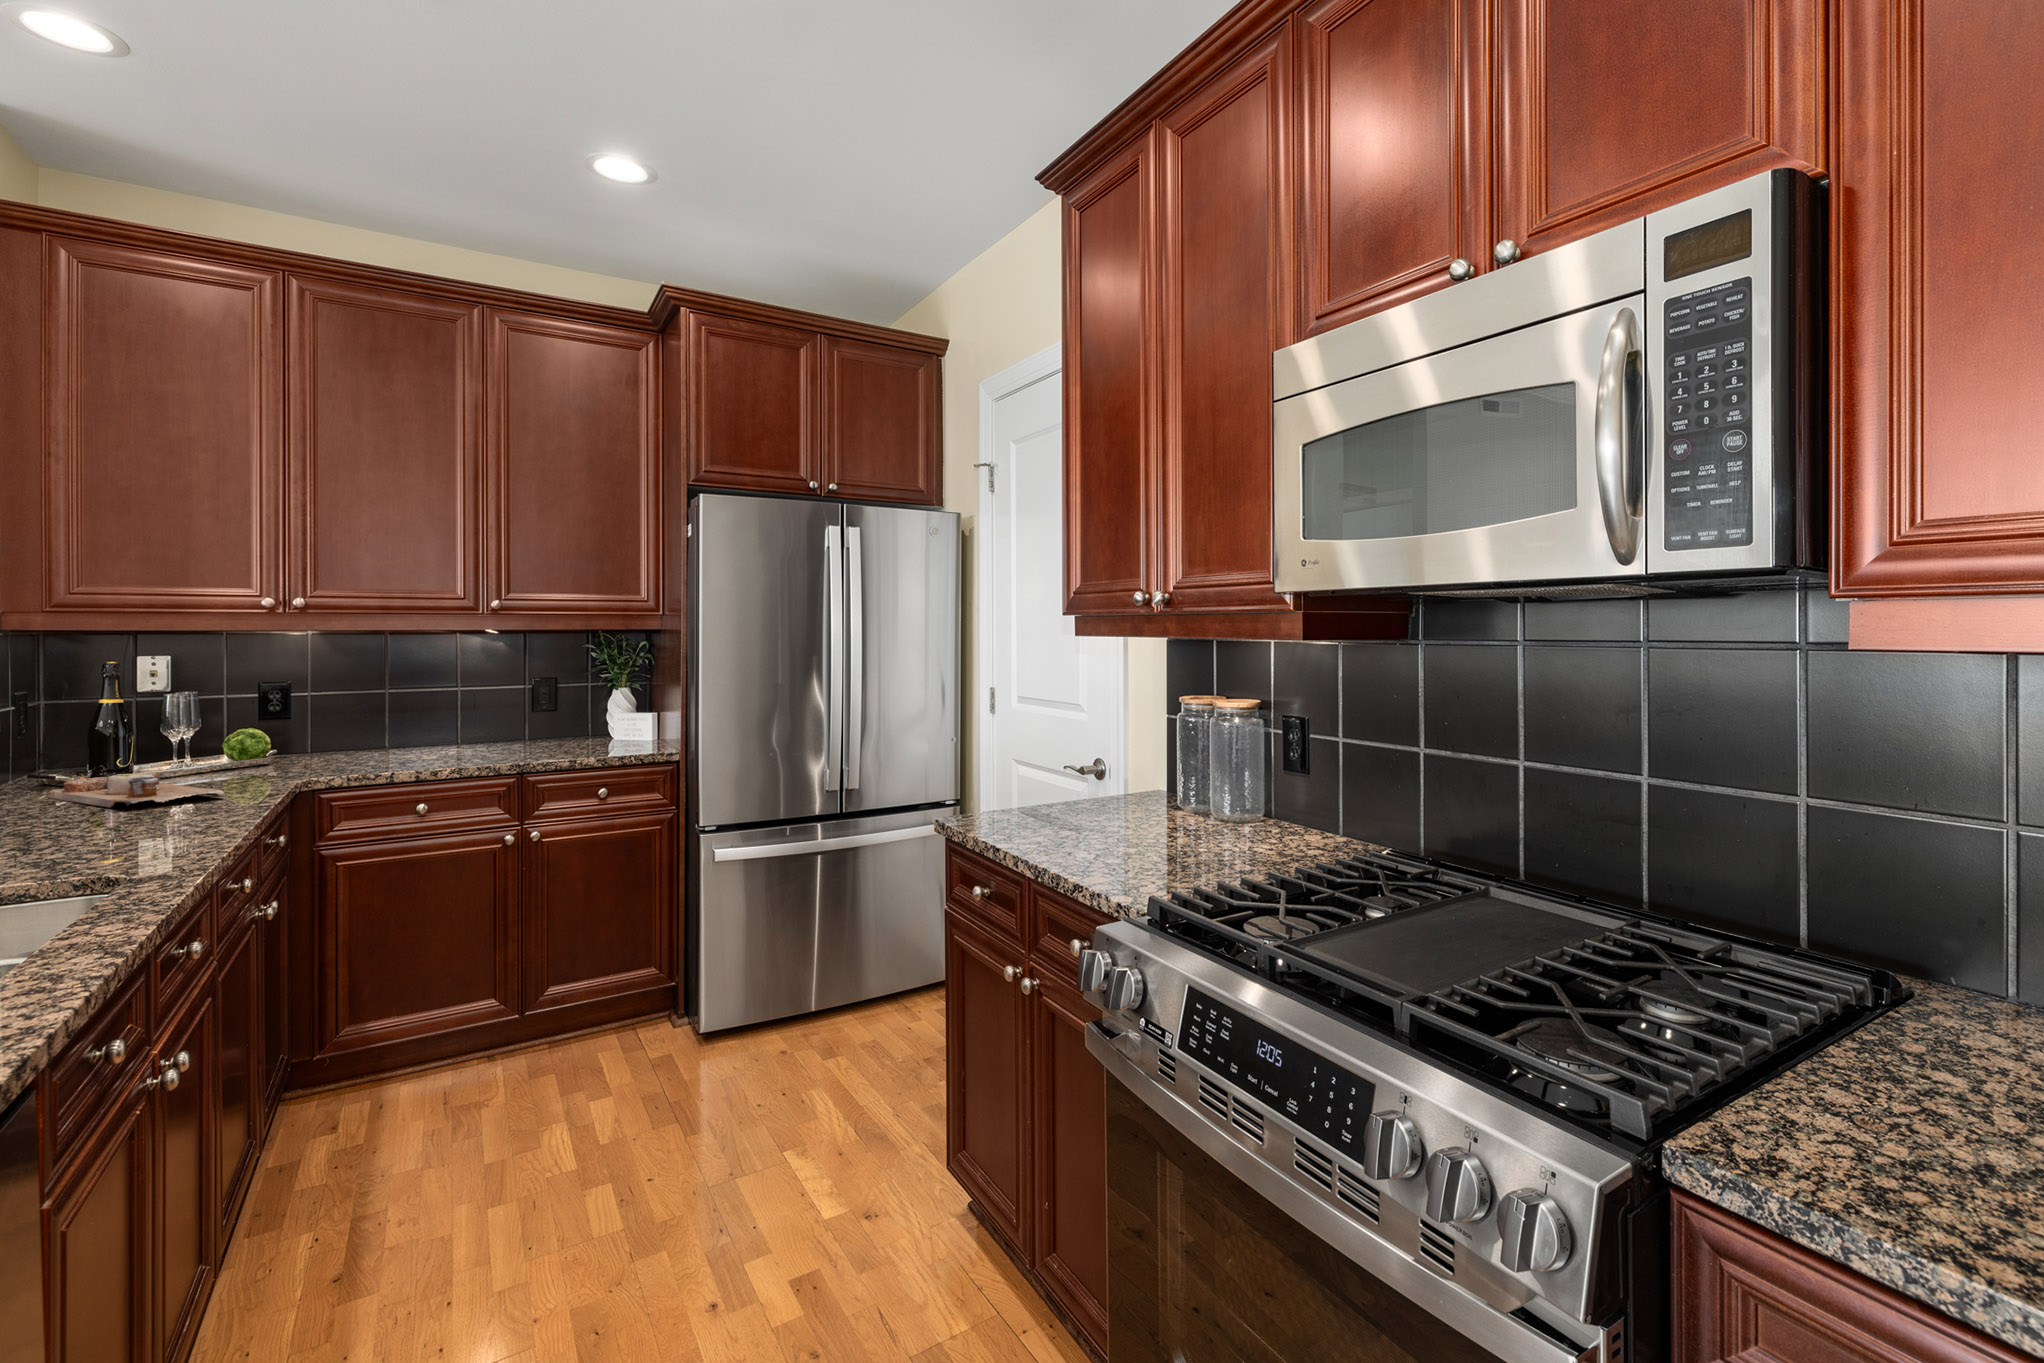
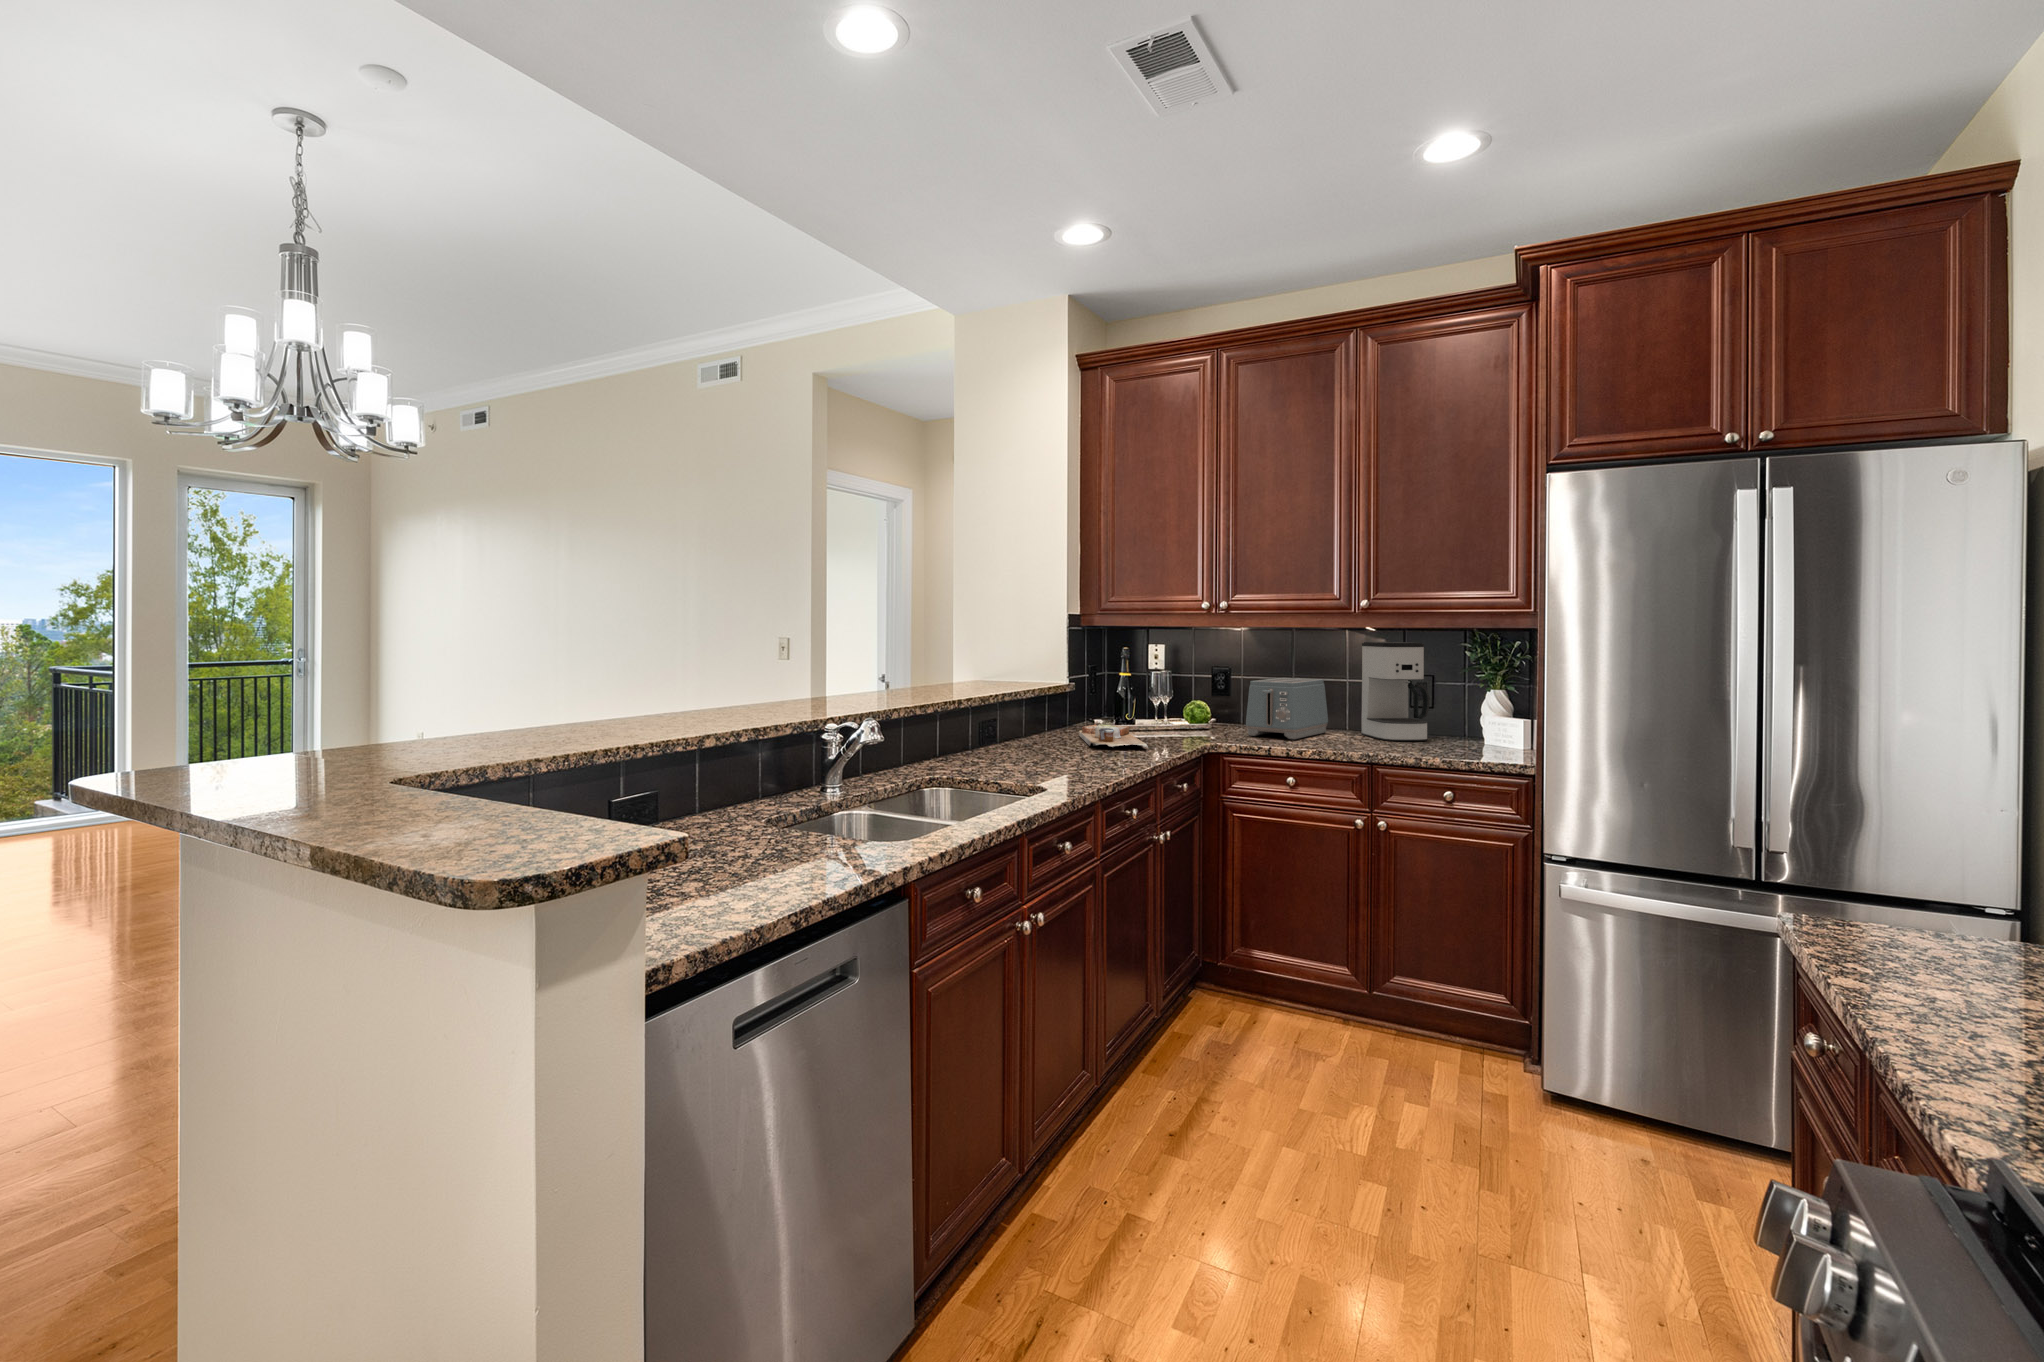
coffee maker: none [475,644,553,749] -> present [1361,642,1430,741]
toaster: none [337,689,436,764] -> present [1246,678,1328,740]

